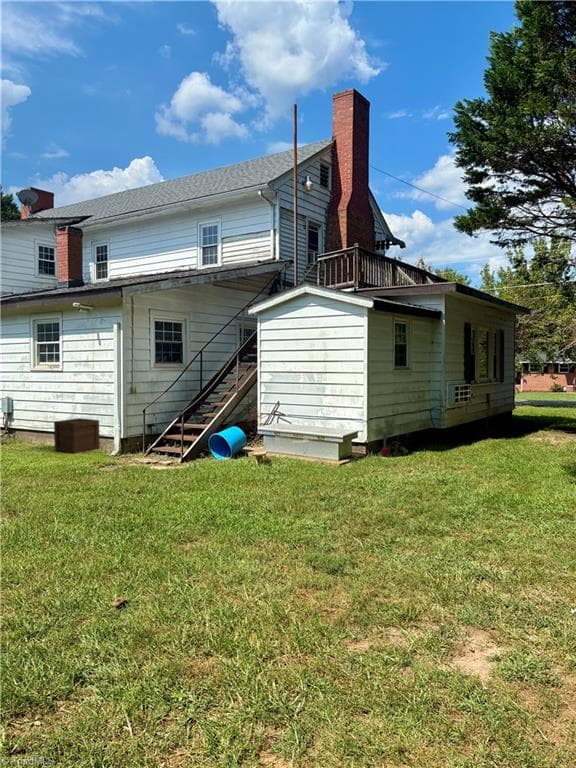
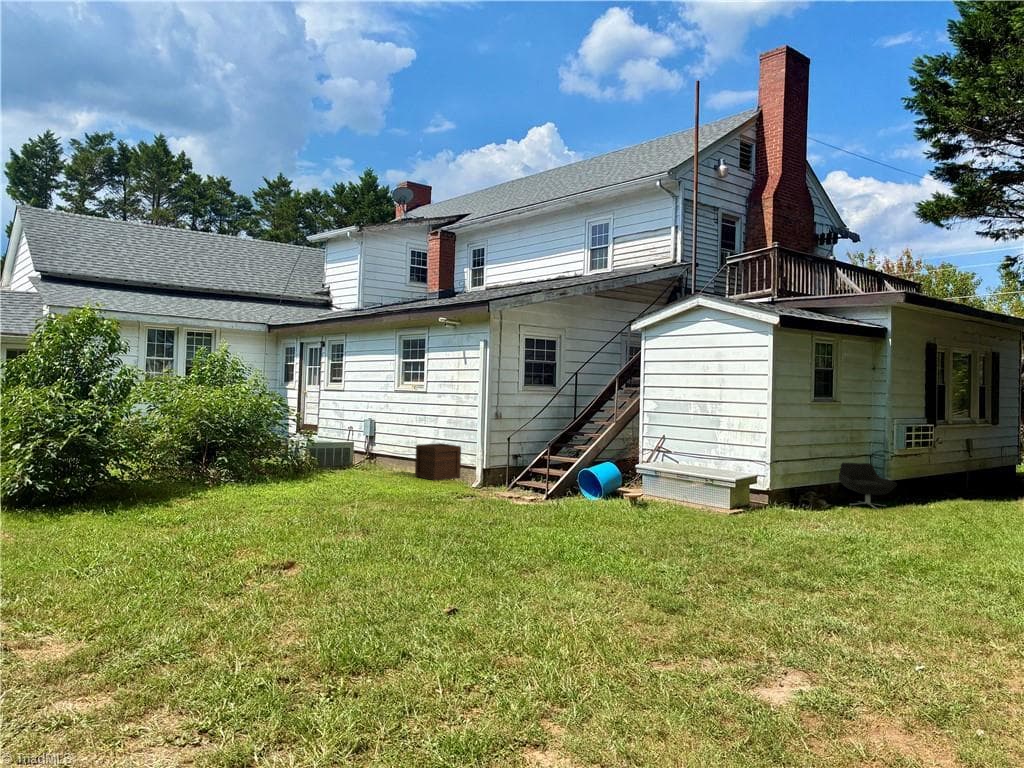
lounge chair: none [407,414,449,448] -> present [839,462,897,508]
potted tree: present [374,415,396,456] -> none [779,456,815,512]

